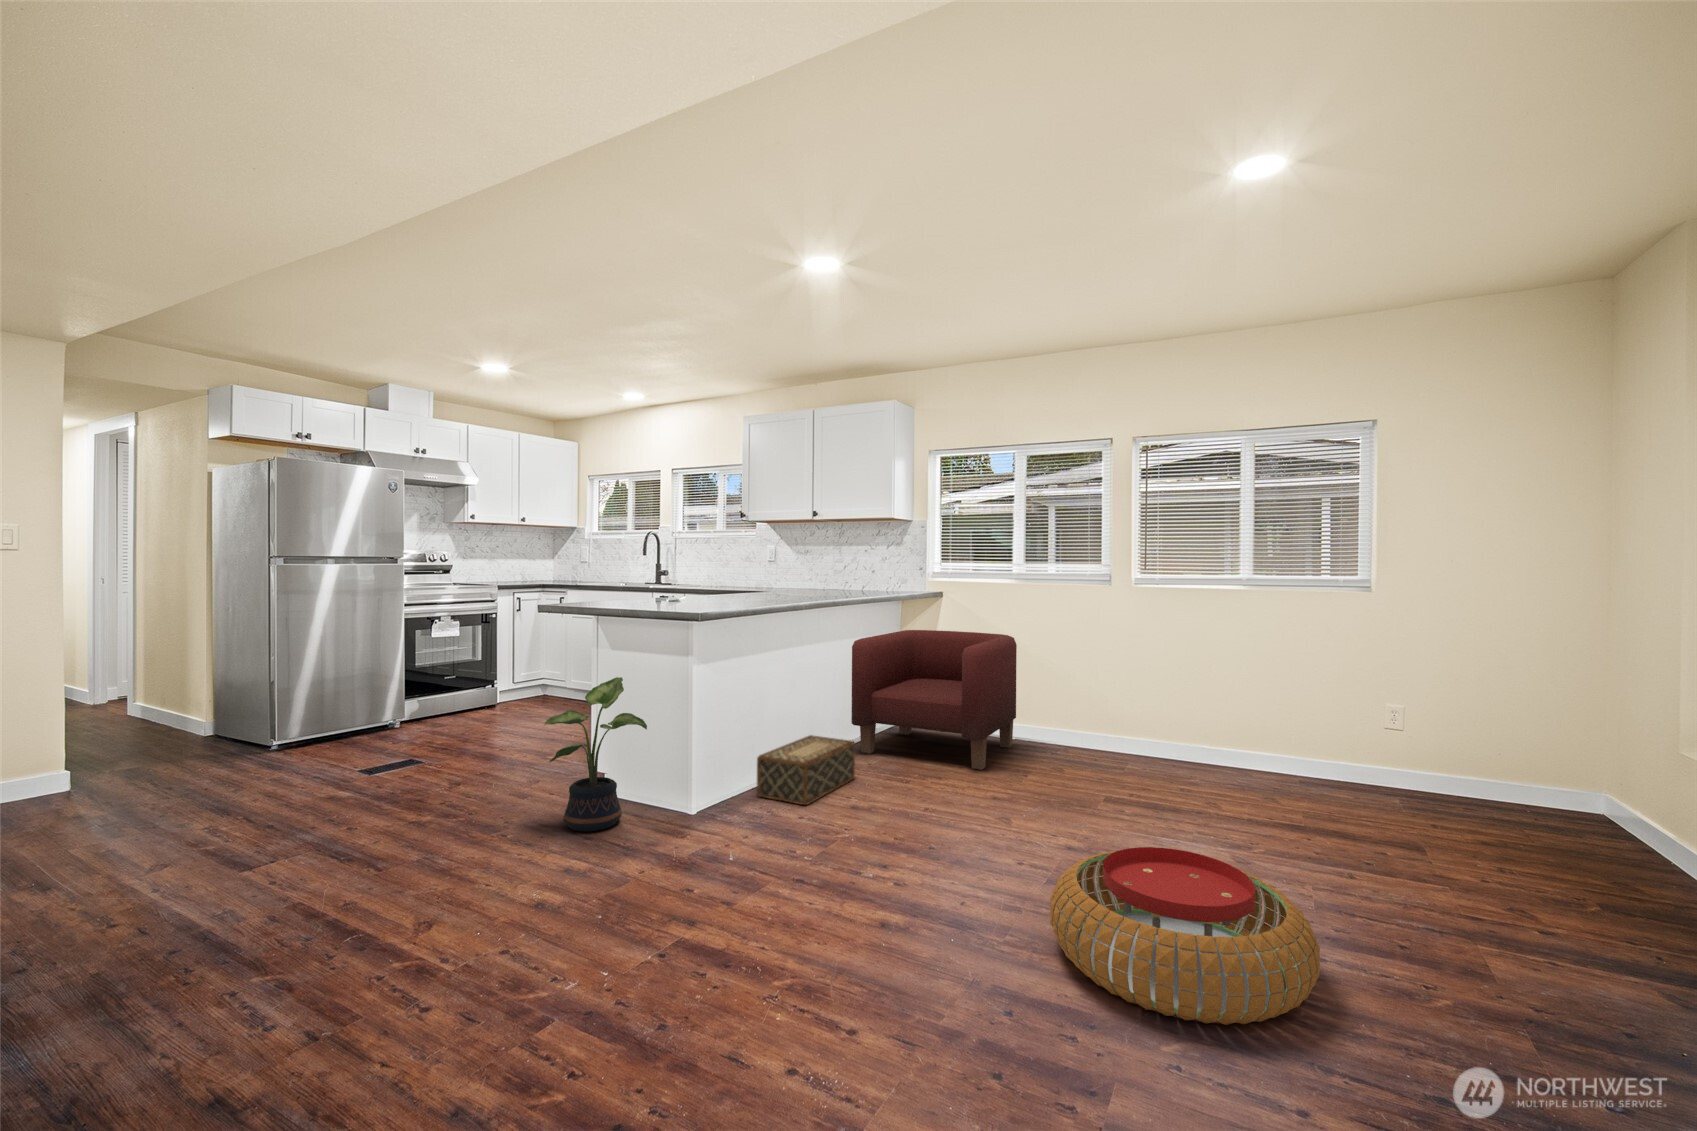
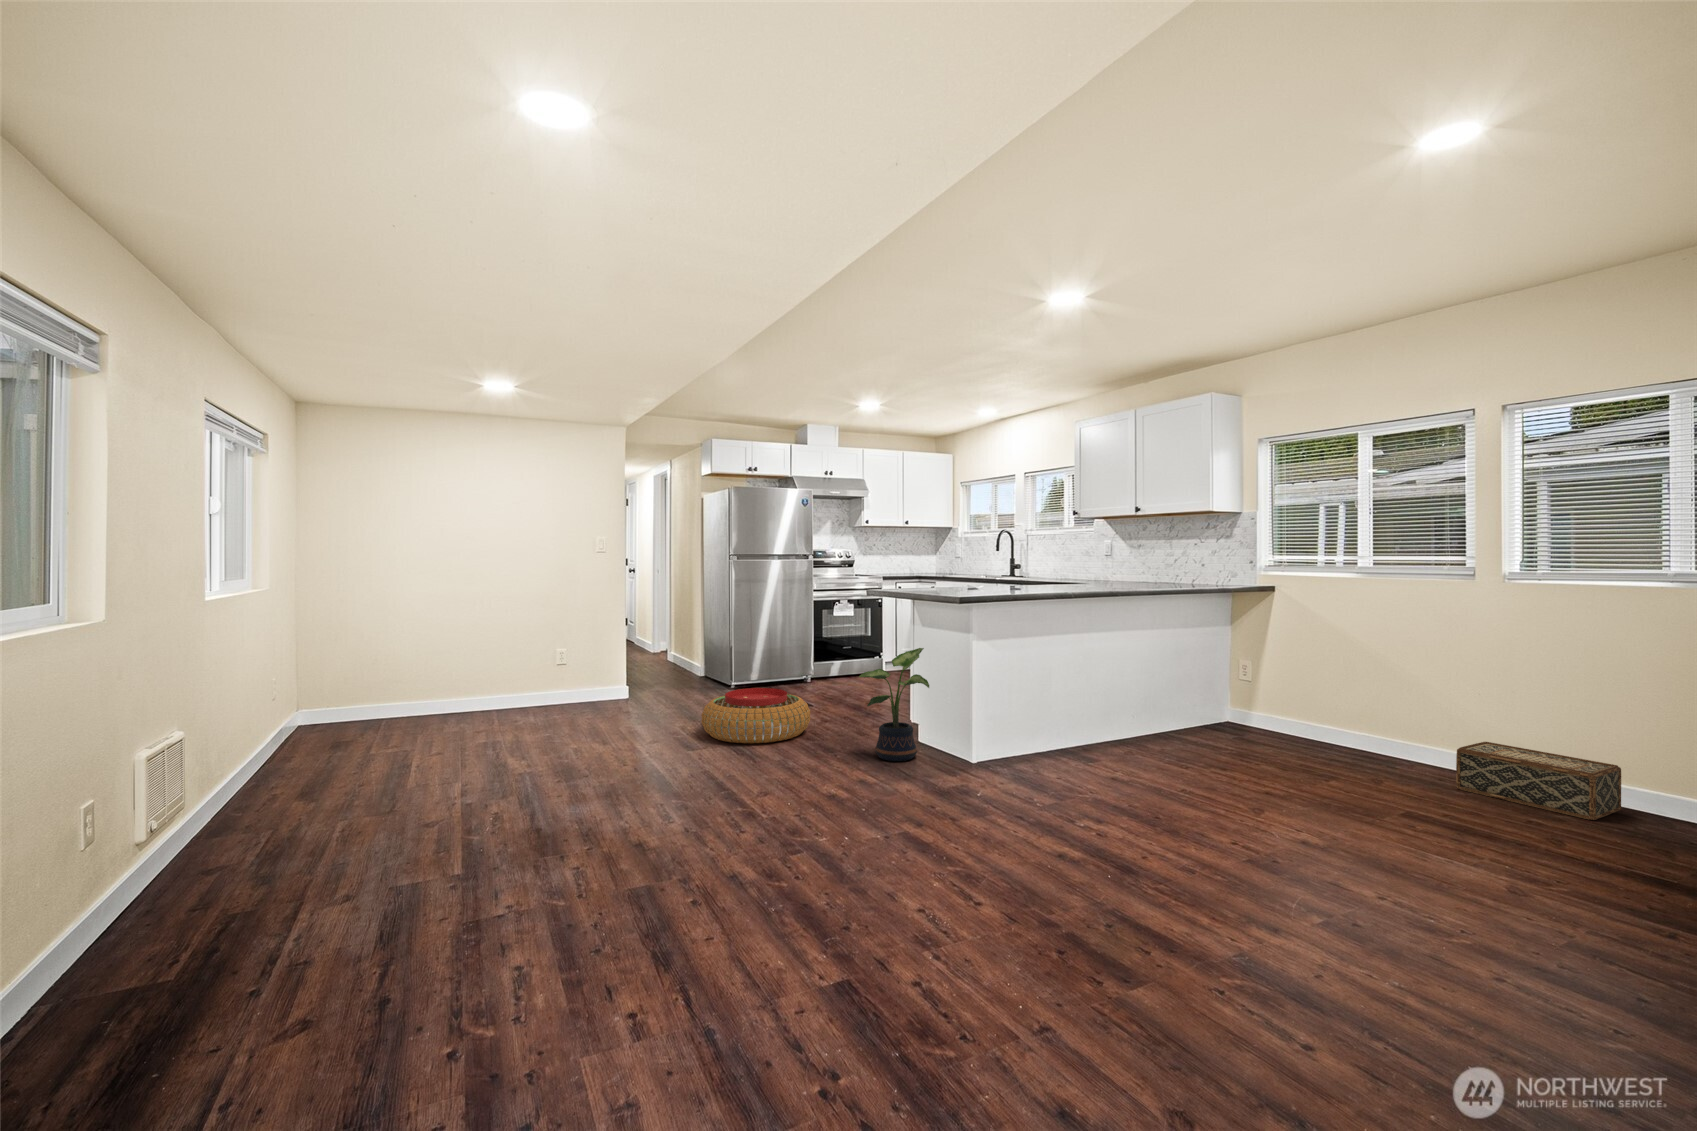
armchair: present [851,630,1017,770] -> none [1150,625,1352,771]
woven basket: present [757,735,855,805] -> present [1456,742,1621,820]
pouf: present [1050,847,1320,1025] -> present [701,688,810,743]

